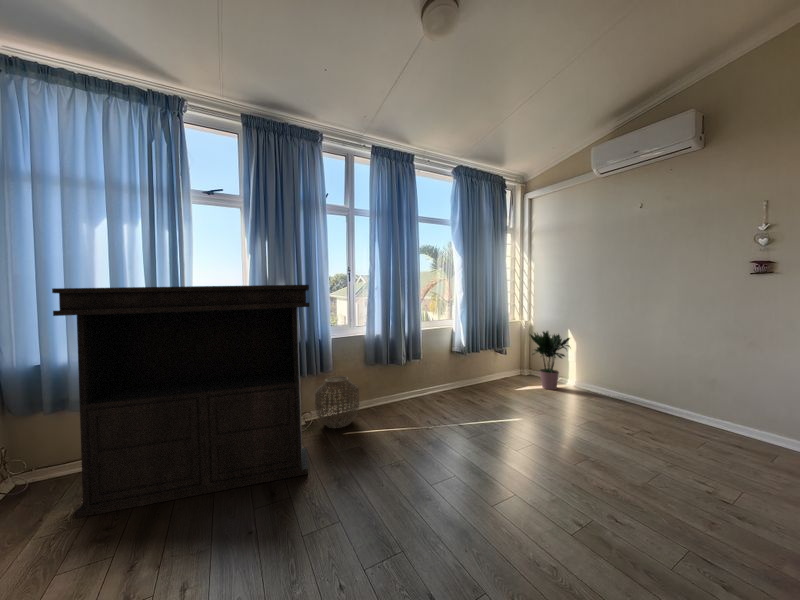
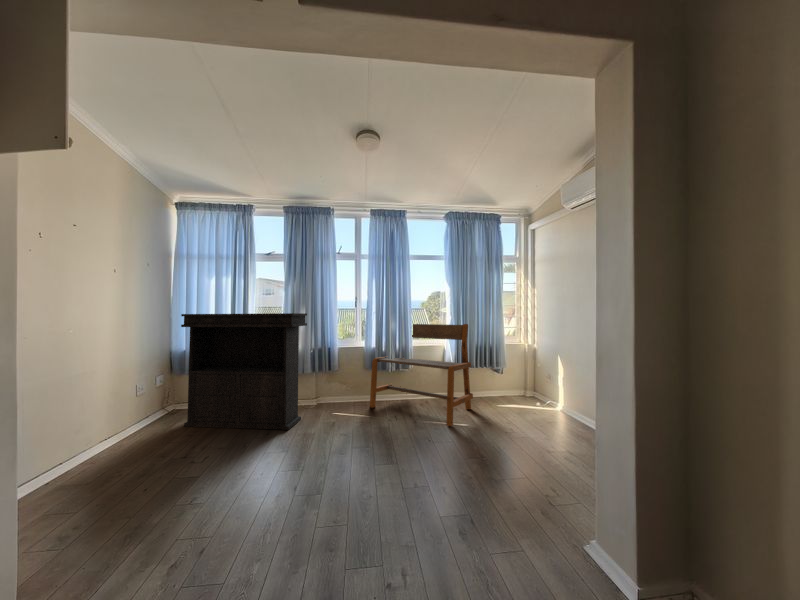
bench: none [382,300,509,422] -> present [370,324,473,426]
potted plant: present [530,331,570,390] -> none [514,352,557,411]
woven basket: present [315,376,359,428] -> none [320,375,351,410]

